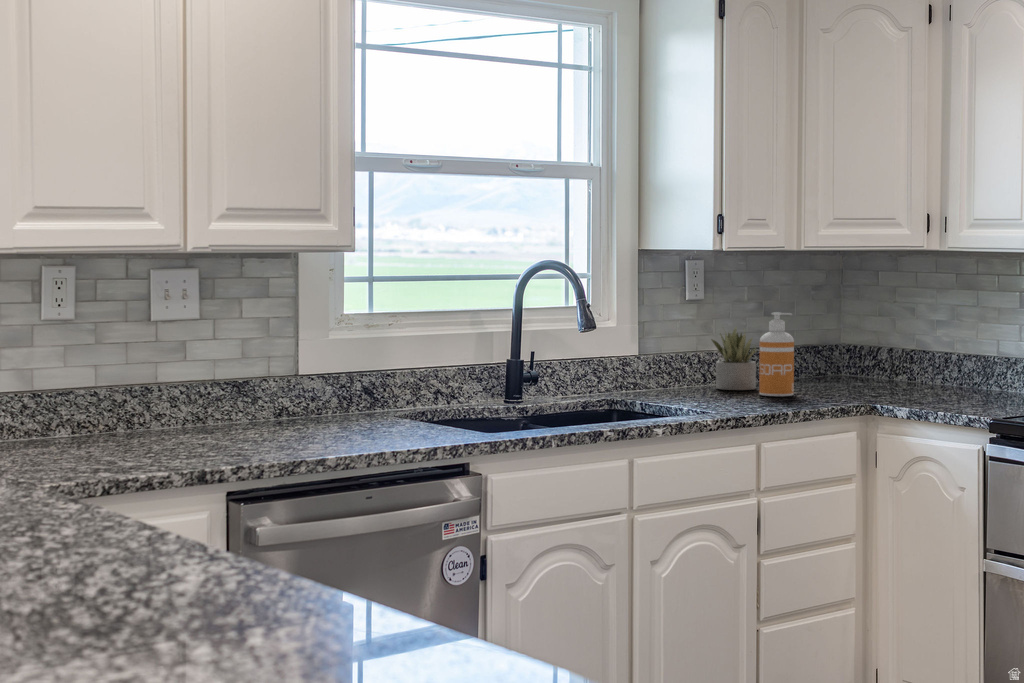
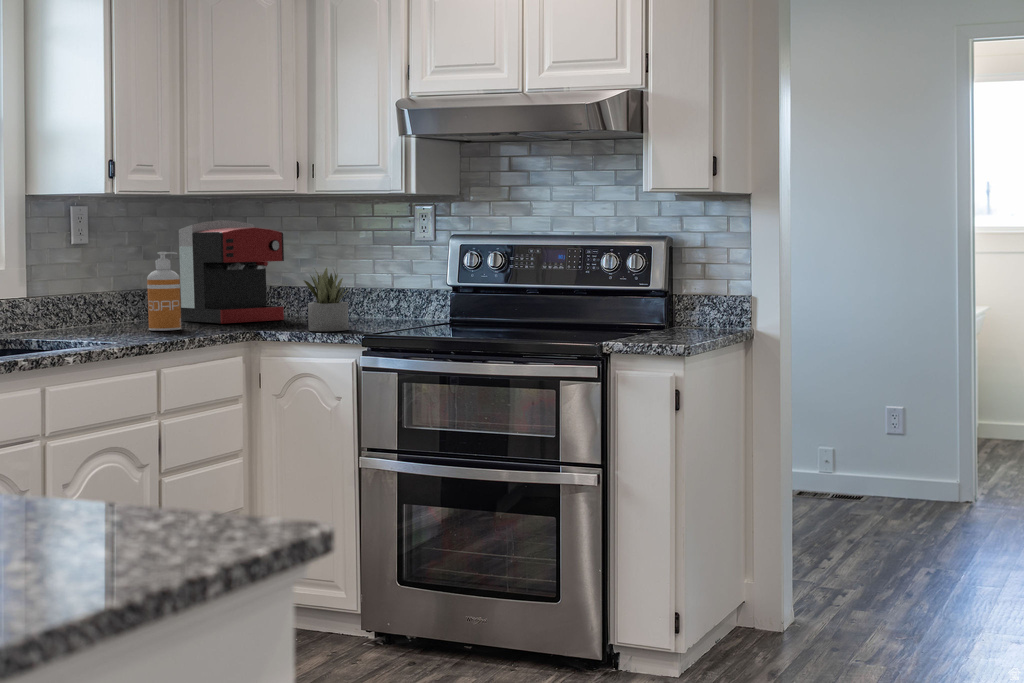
coffee maker: none [800,277,915,390] -> present [179,220,284,324]
succulent plant: present [712,327,757,390] -> present [304,267,348,331]

